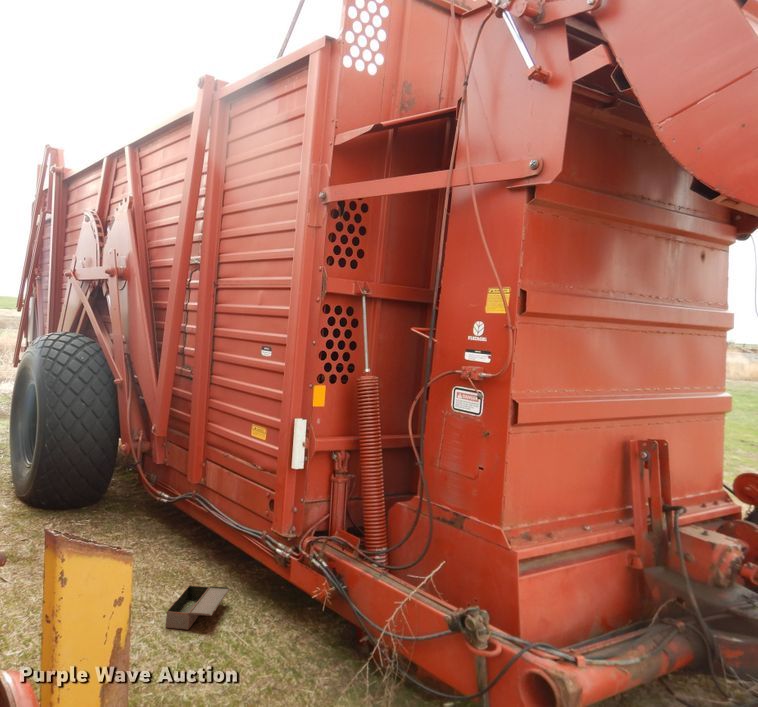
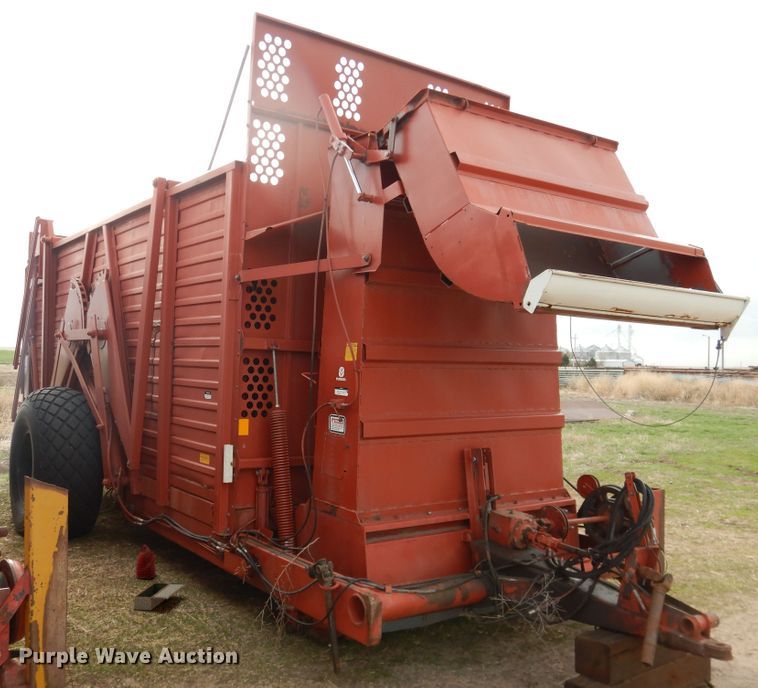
watering can: none [161,530,190,574] -> present [136,545,156,579]

